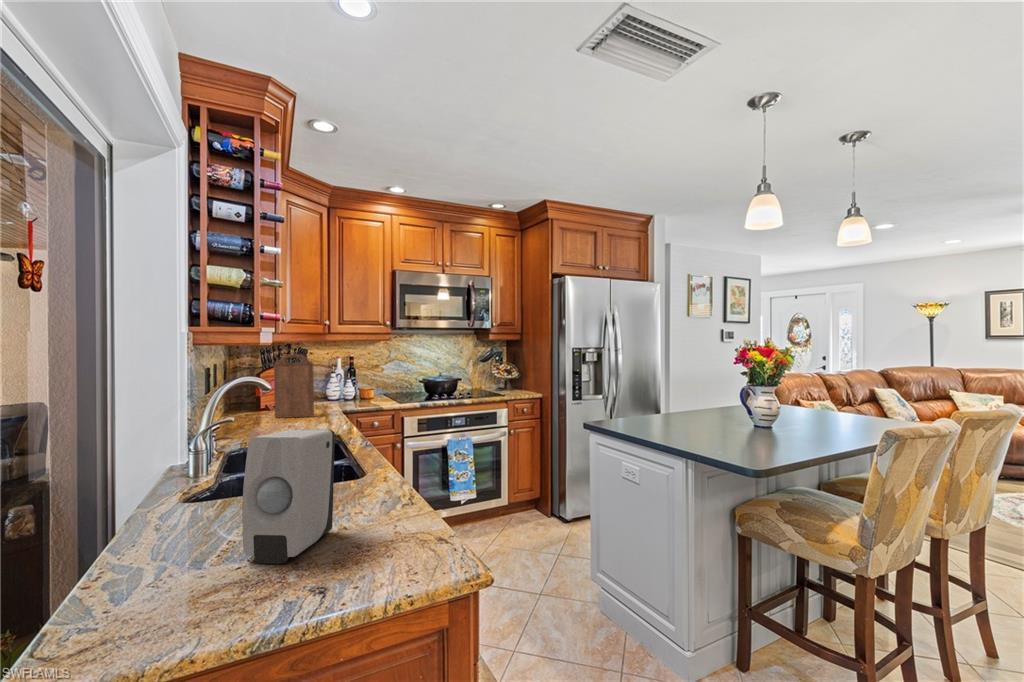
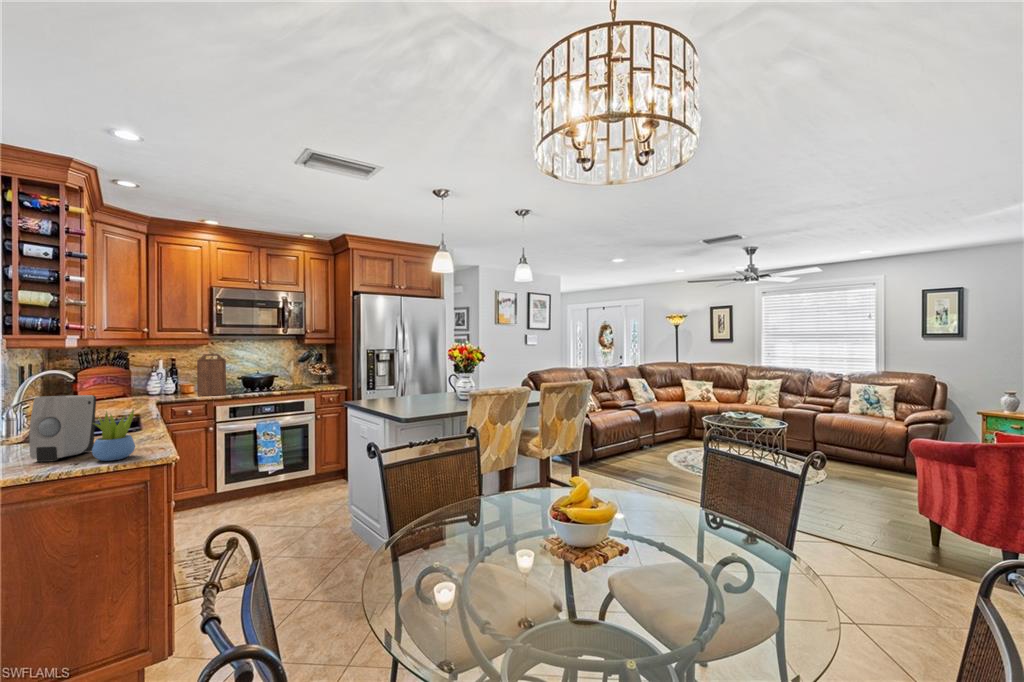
cutting board: present [274,354,314,418] -> present [197,354,226,396]
succulent plant: none [347,462,415,573] -> present [92,409,135,461]

